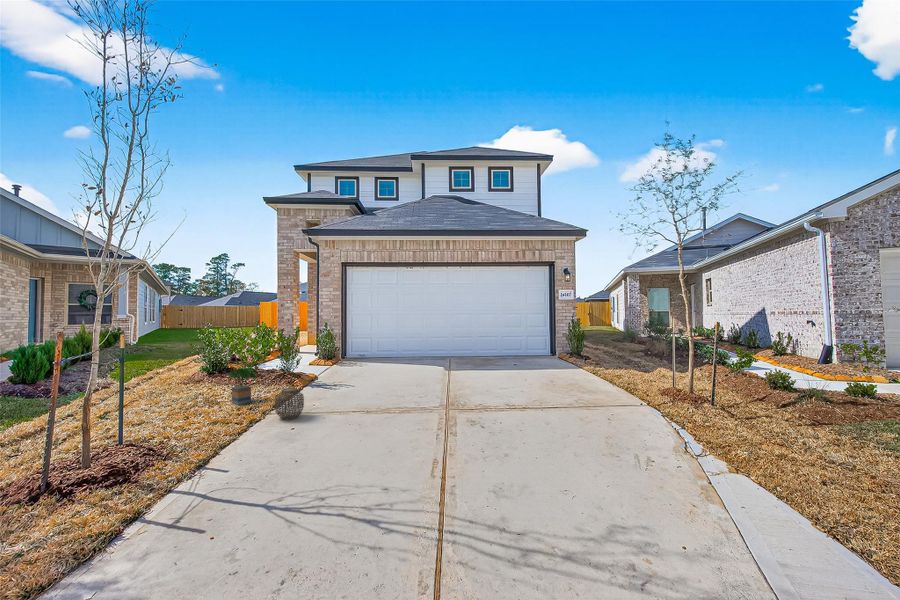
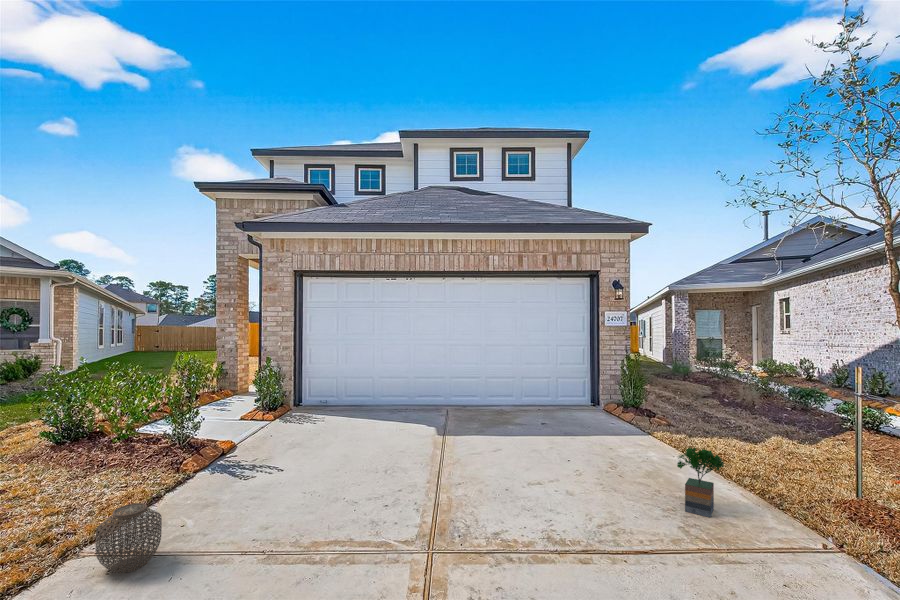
potted tree: present [229,368,257,405] -> present [677,447,724,517]

